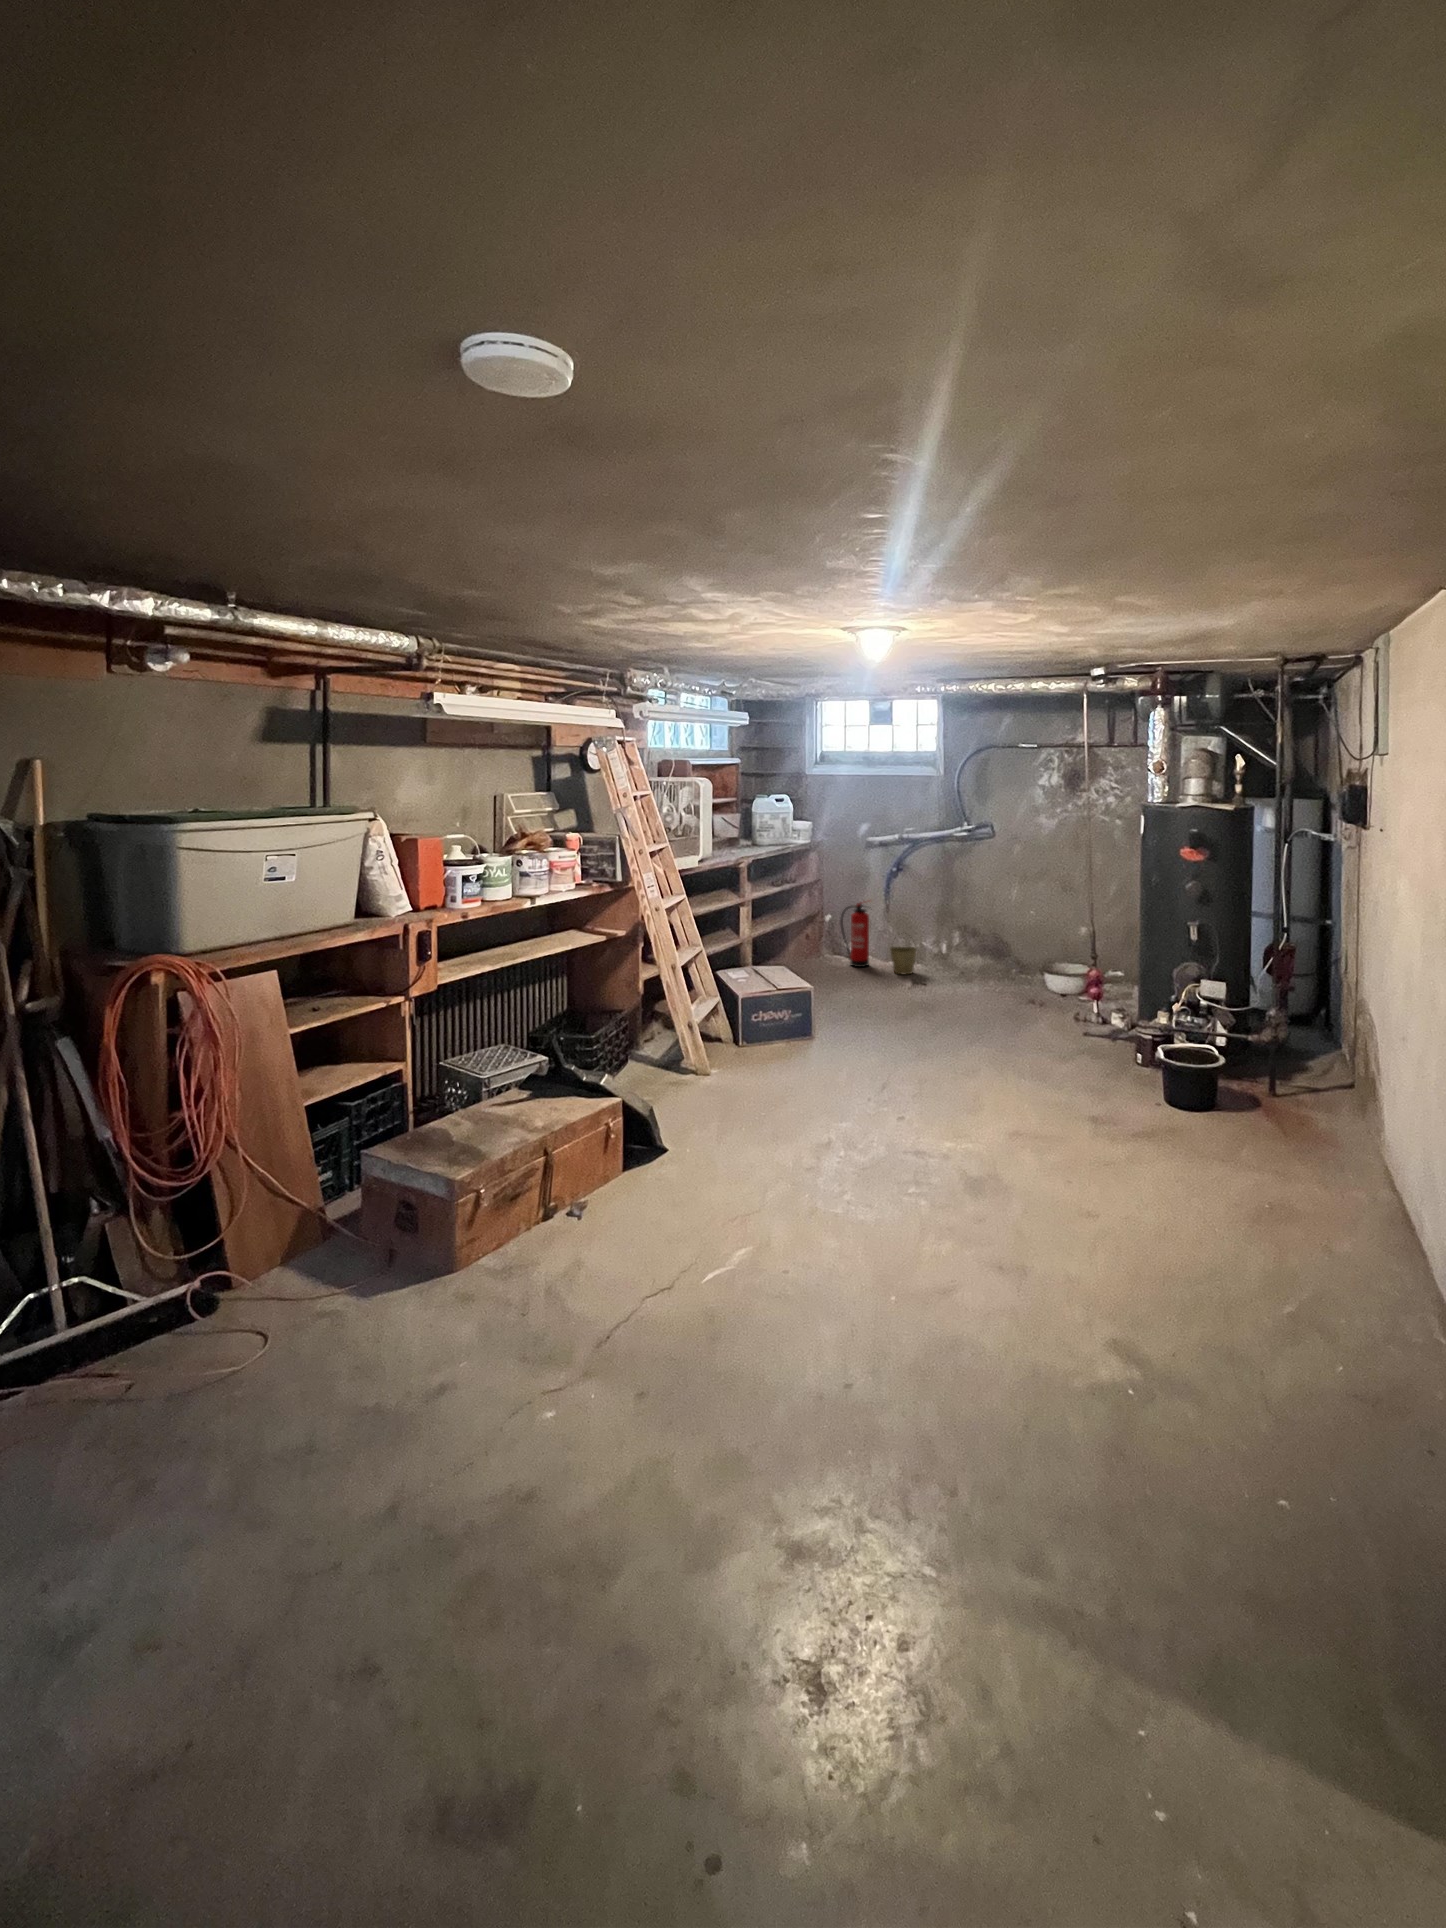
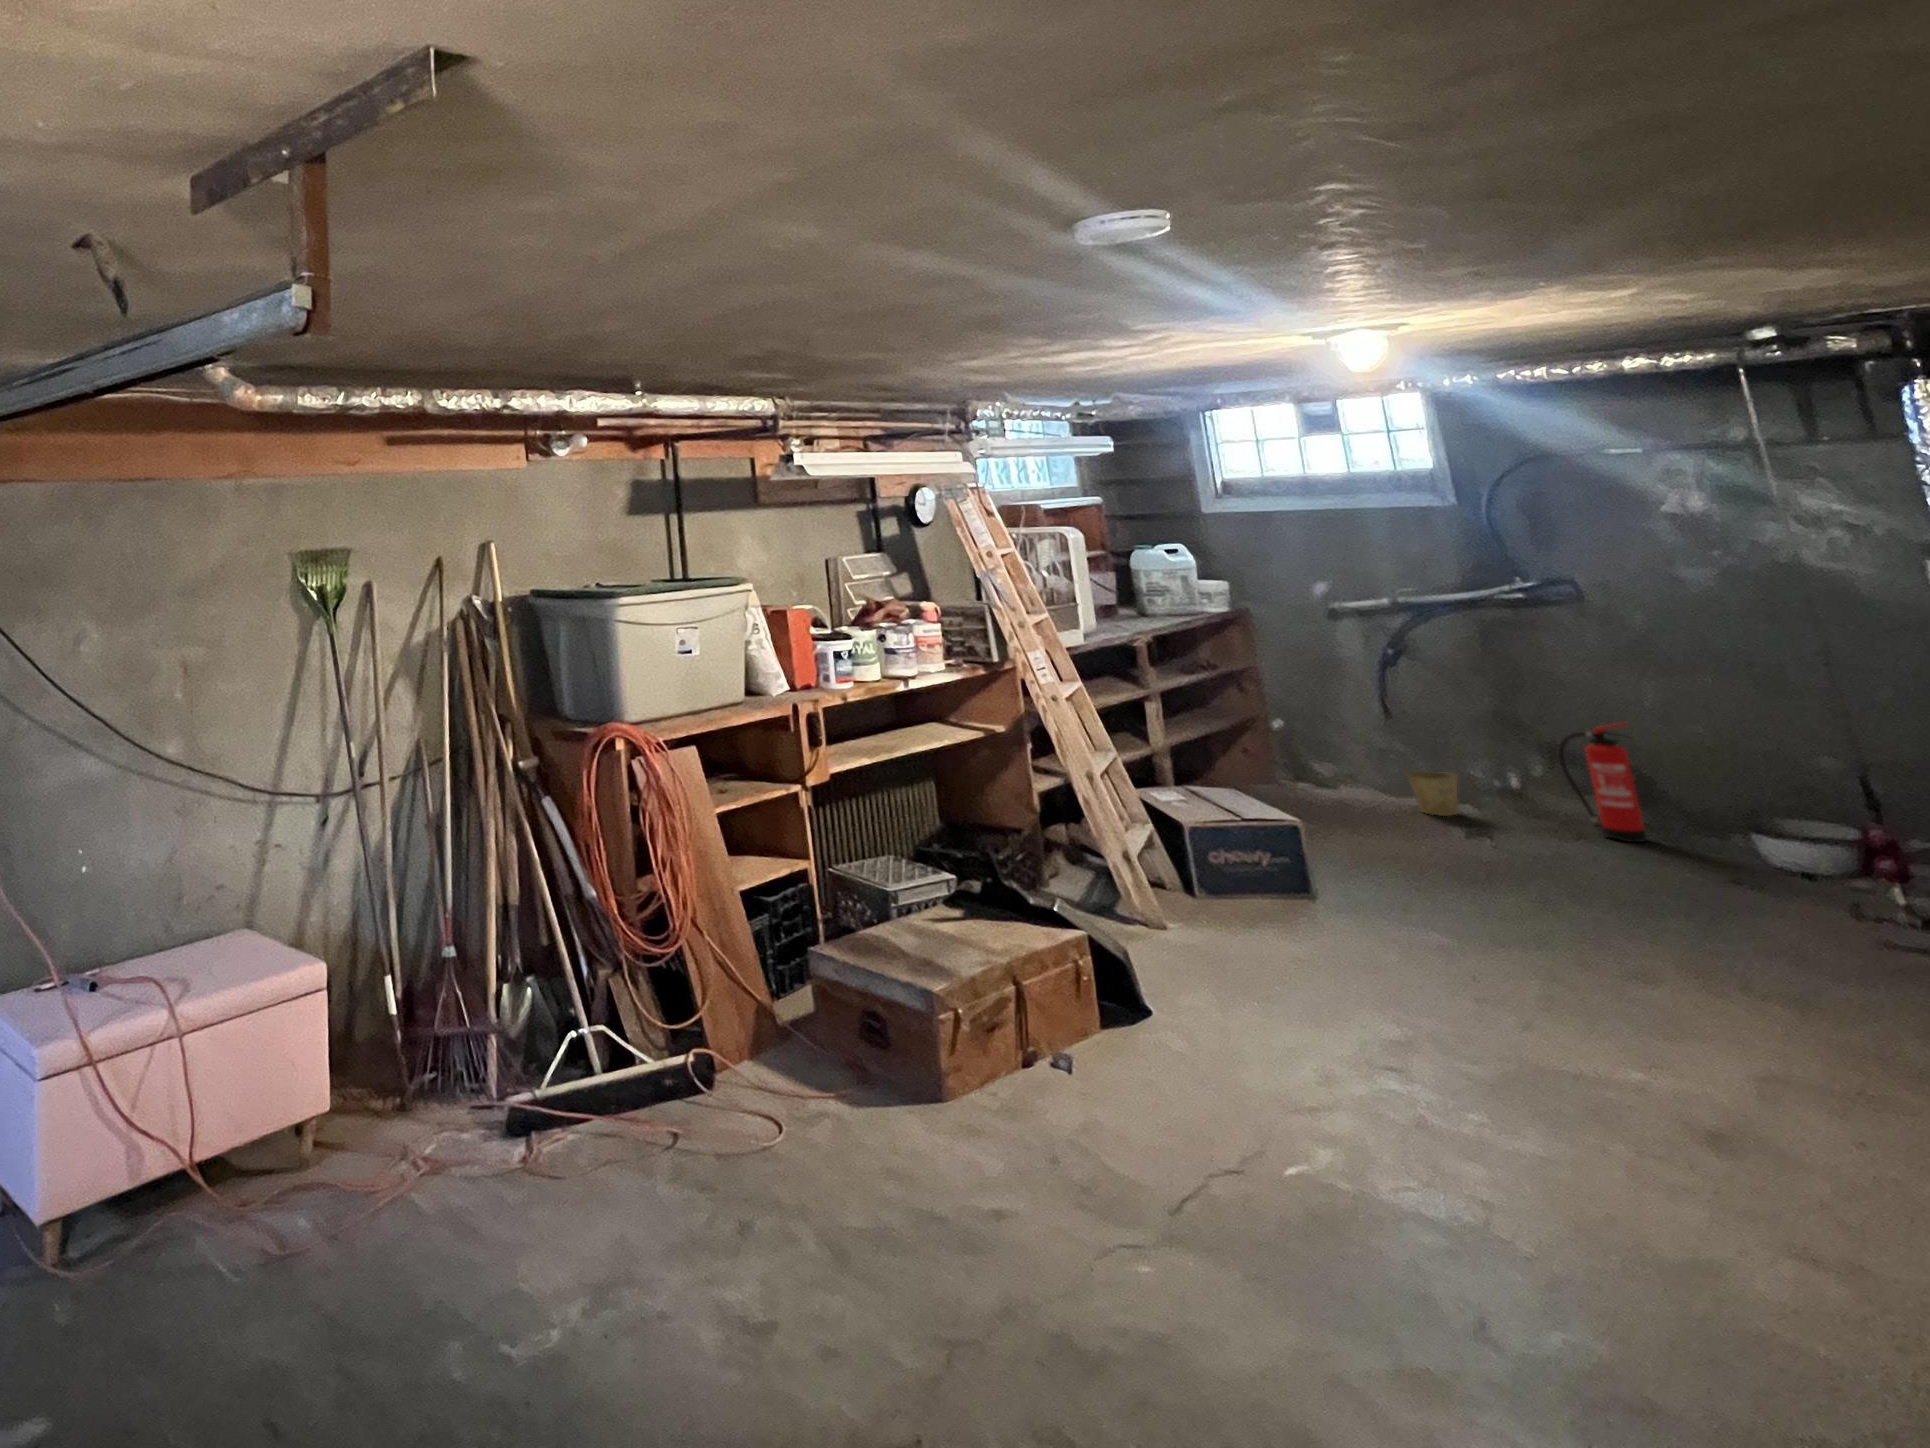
fire extinguisher: present [840,903,869,967] -> present [1558,724,1647,842]

